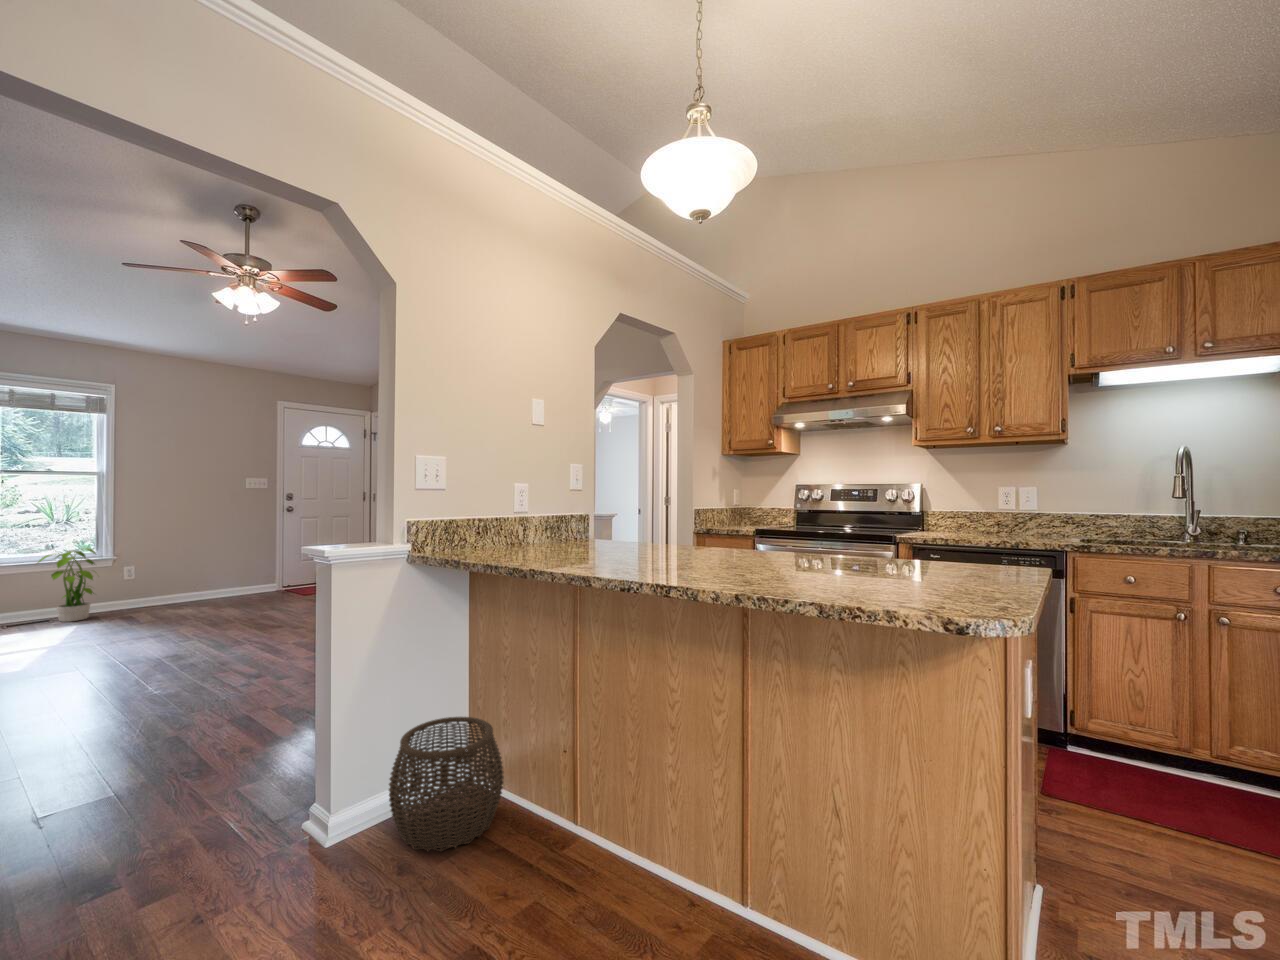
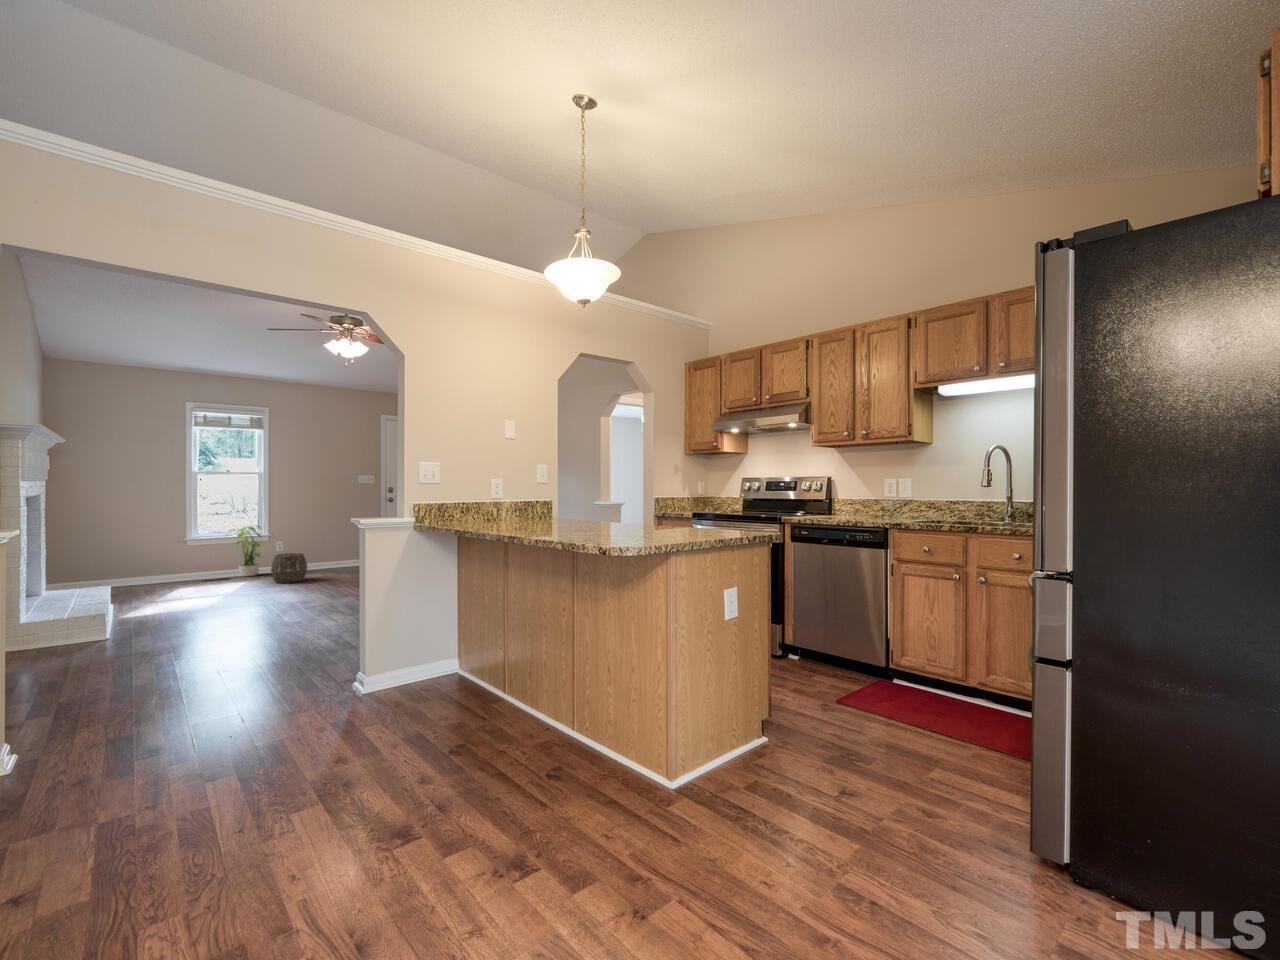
woven basket: present [389,717,504,851] -> present [271,553,307,583]

